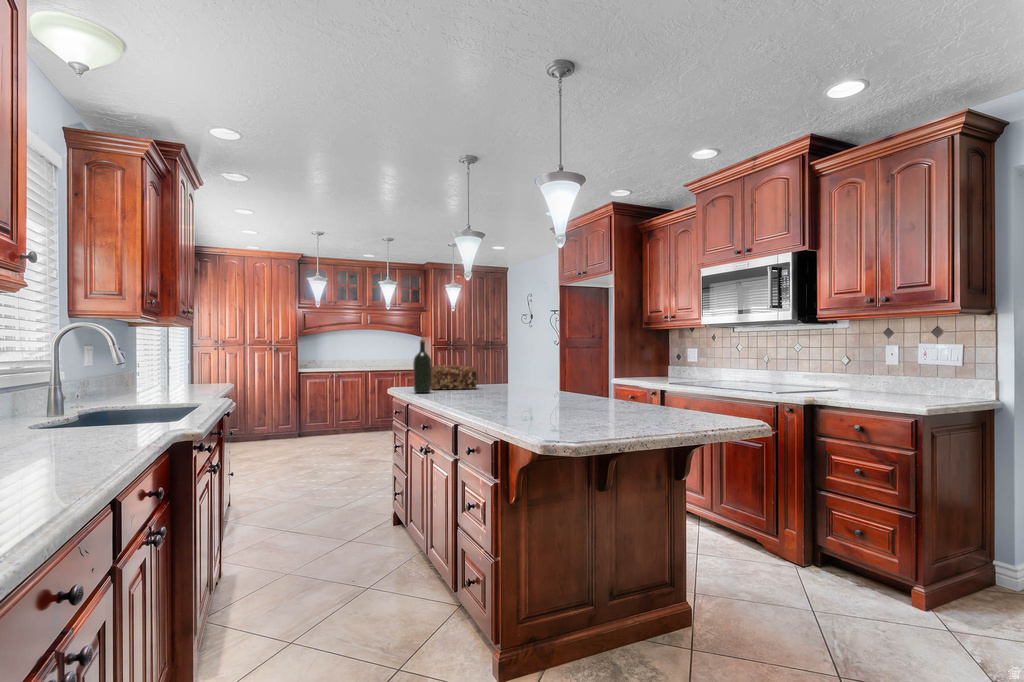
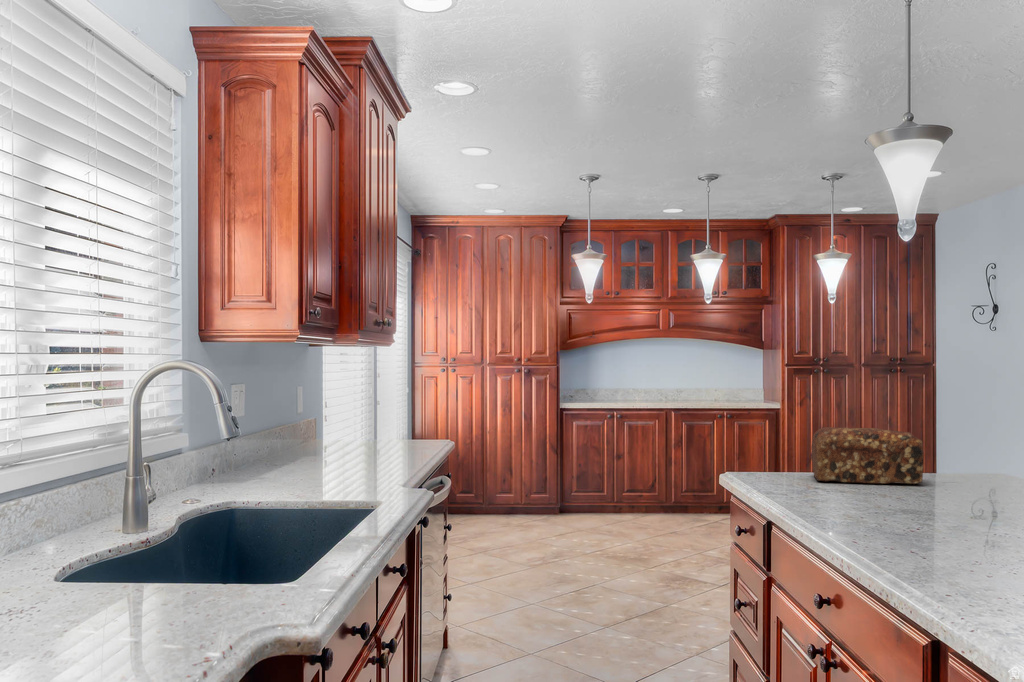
wine bottle: present [413,340,432,393] -> none [778,376,820,493]

